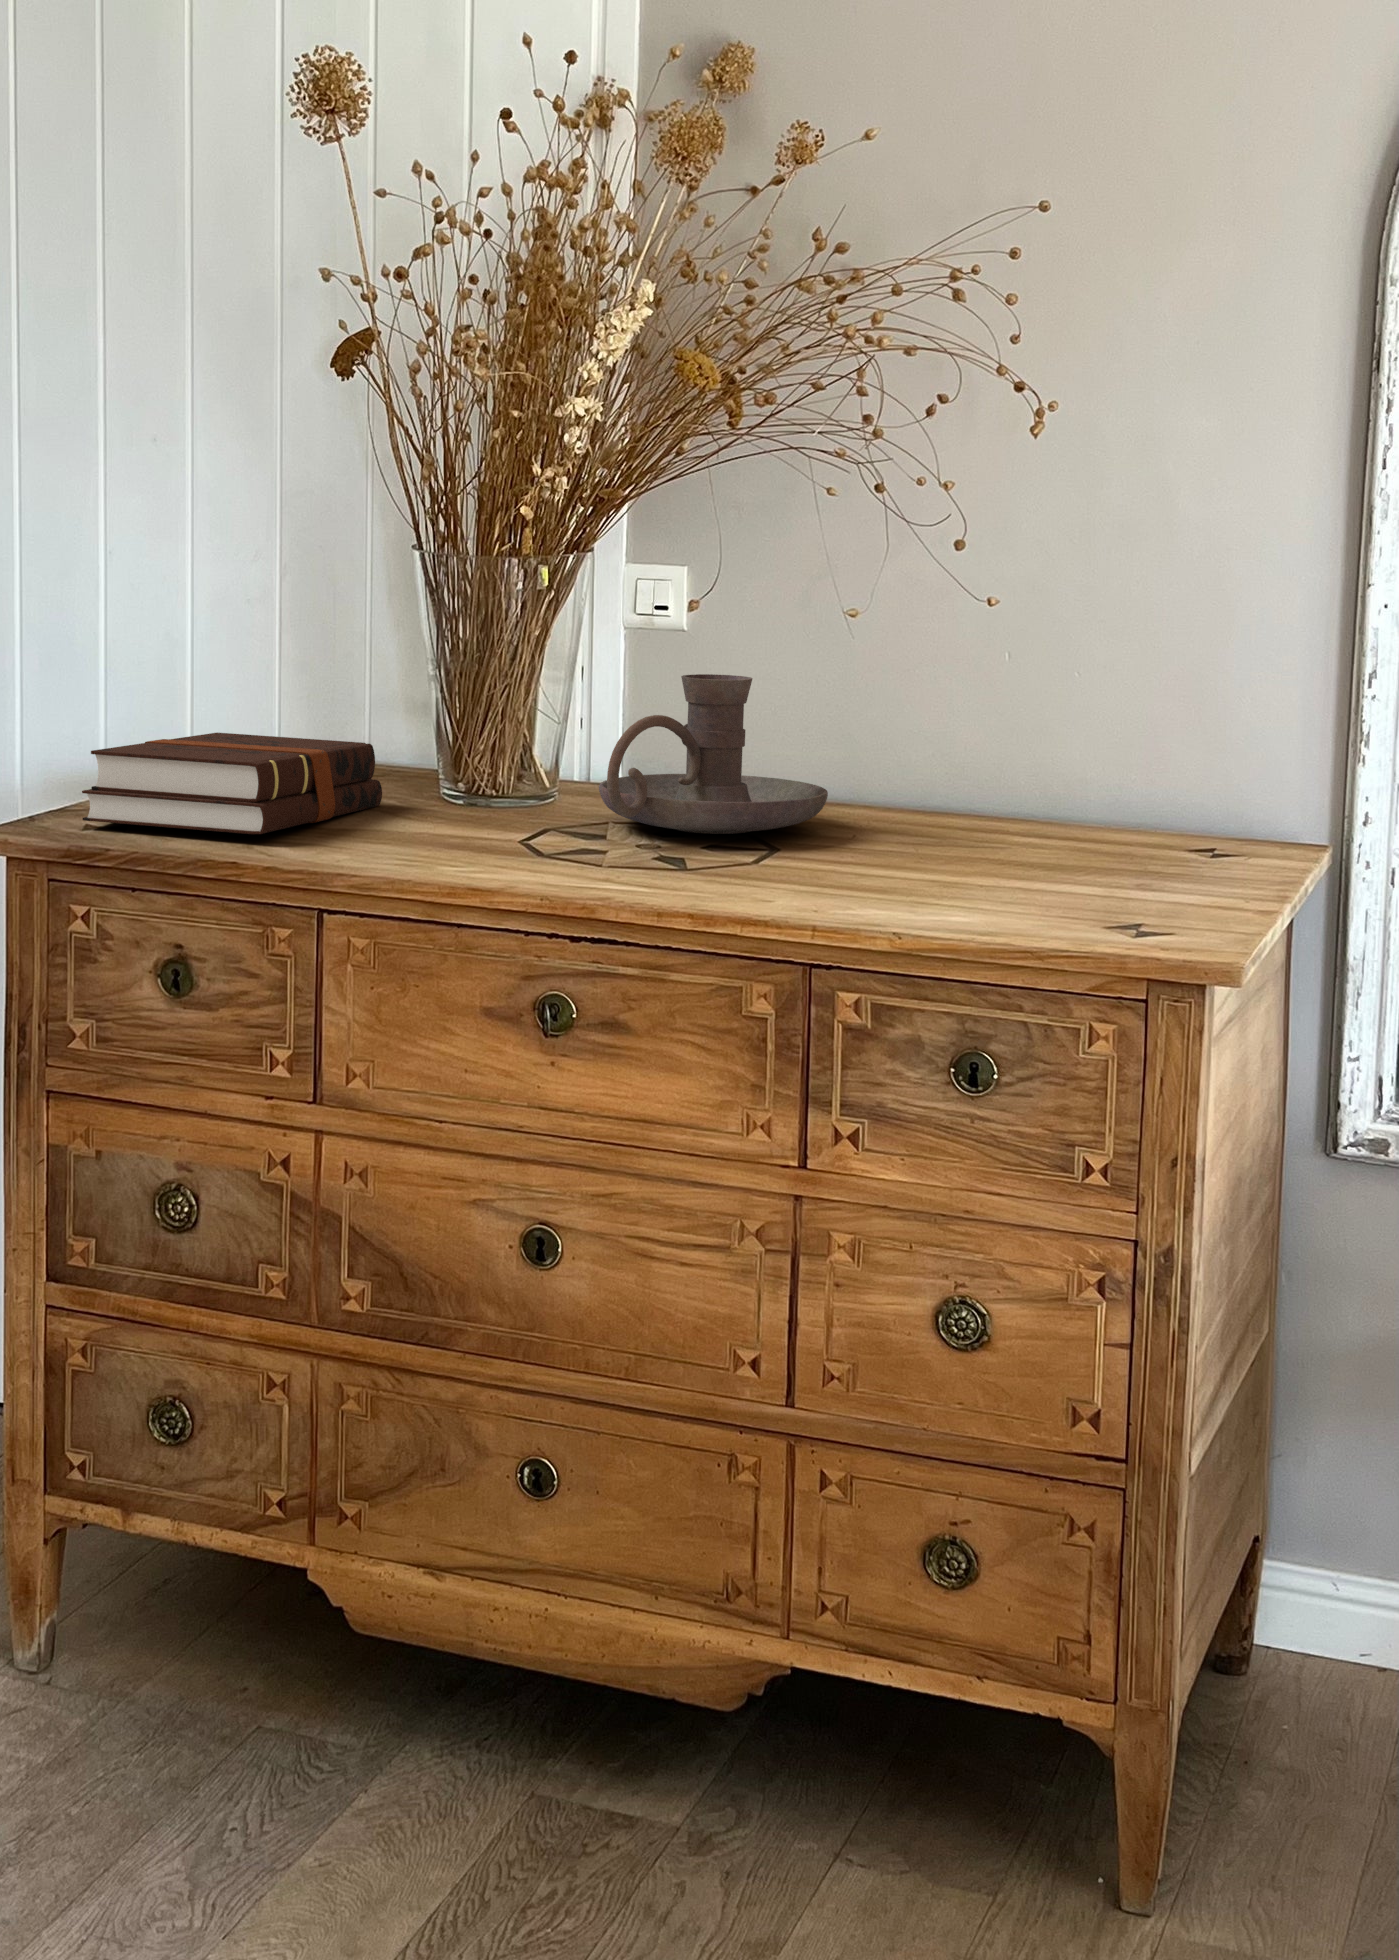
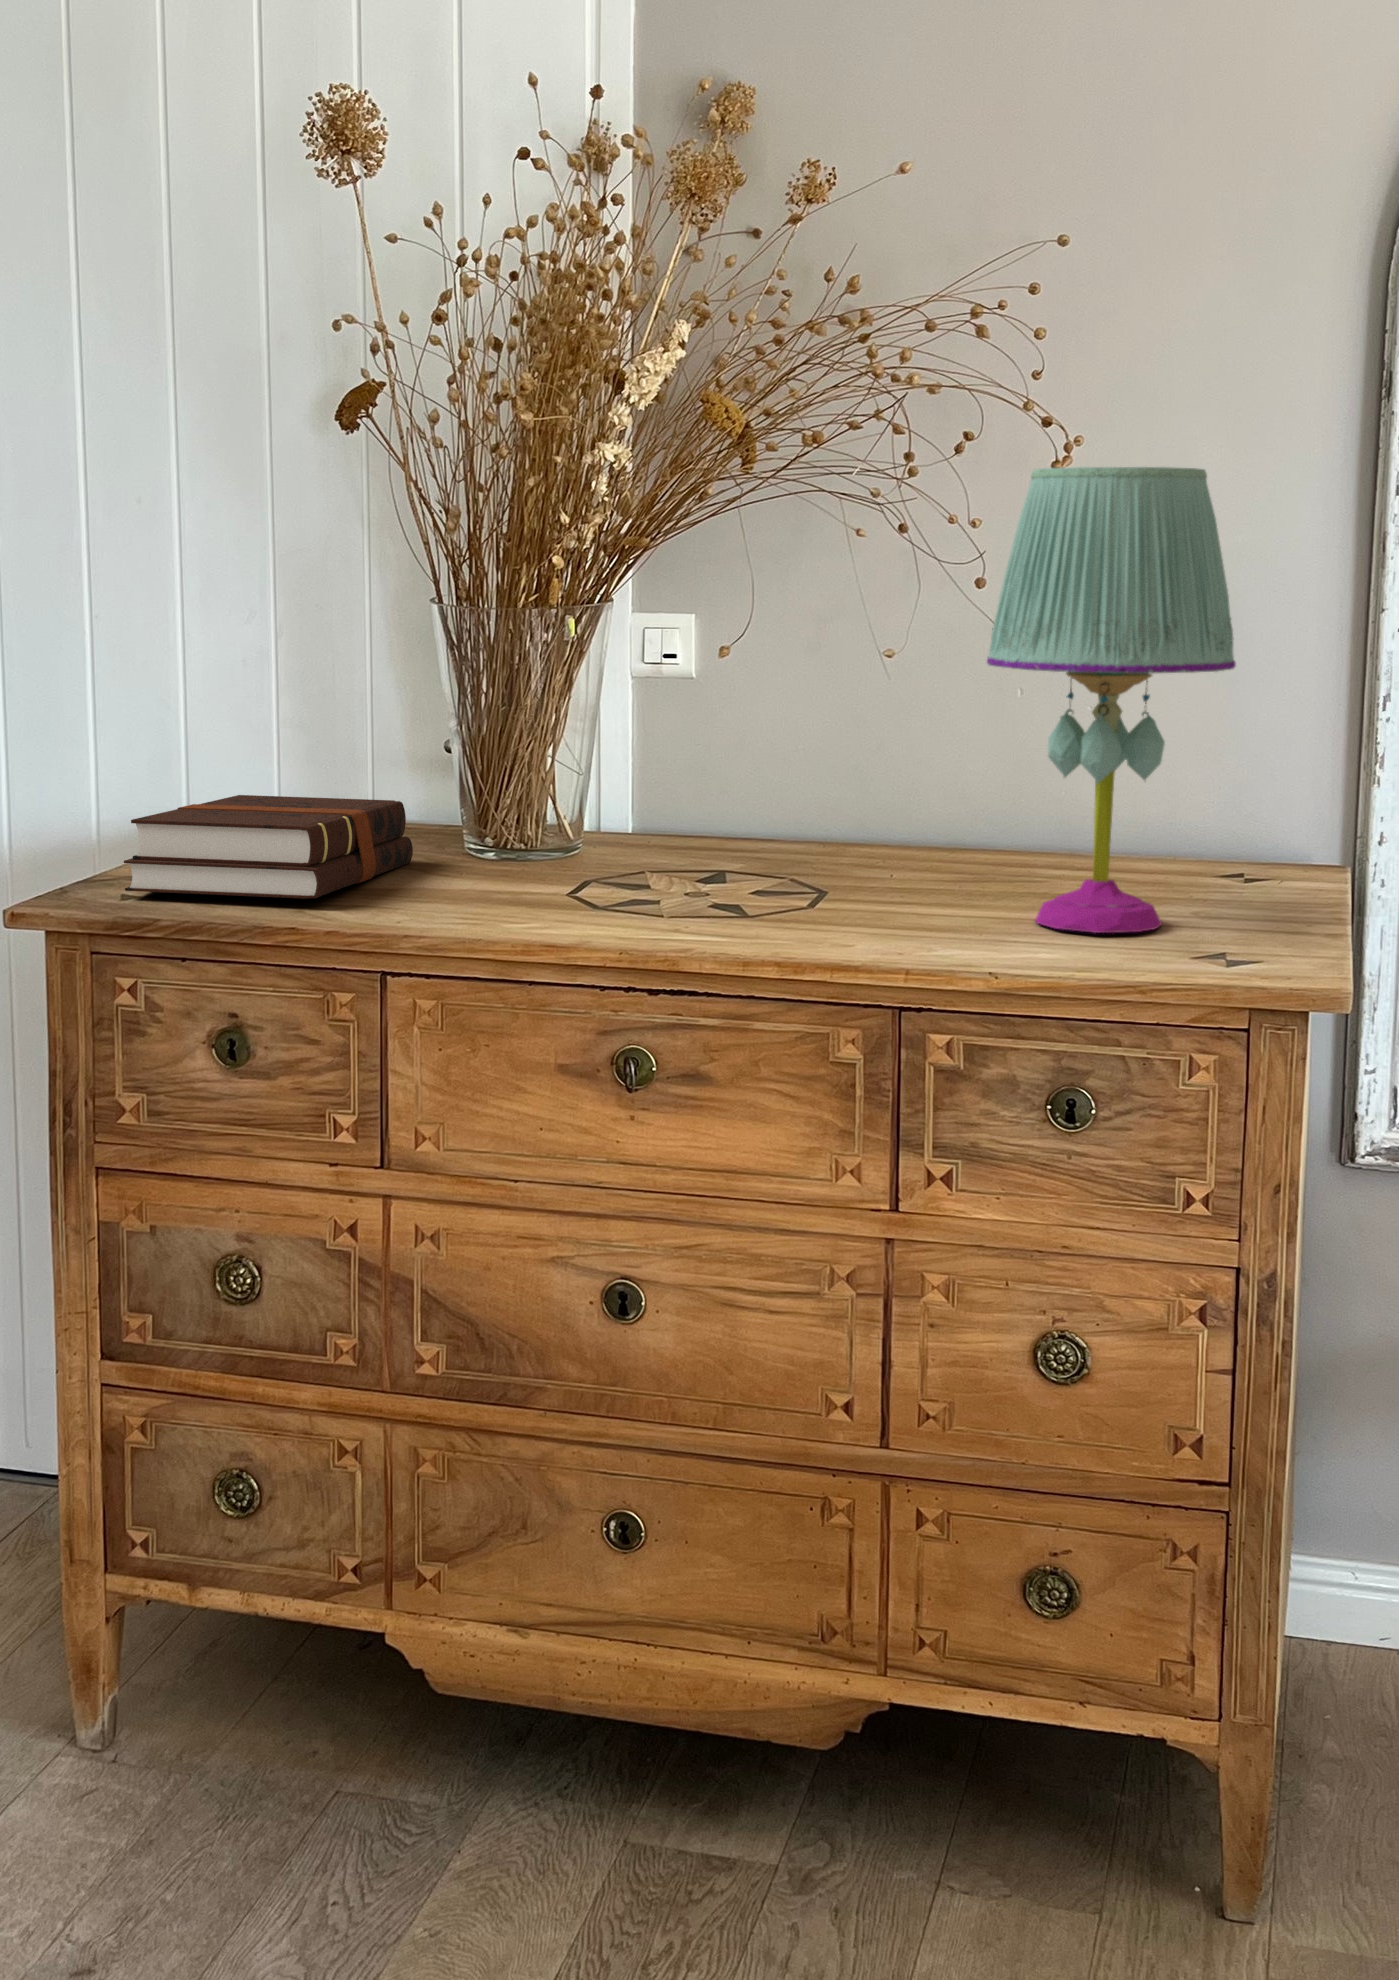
table lamp: none [926,424,1177,898] -> present [987,467,1236,933]
candle holder: present [599,674,828,834] -> none [638,721,864,879]

